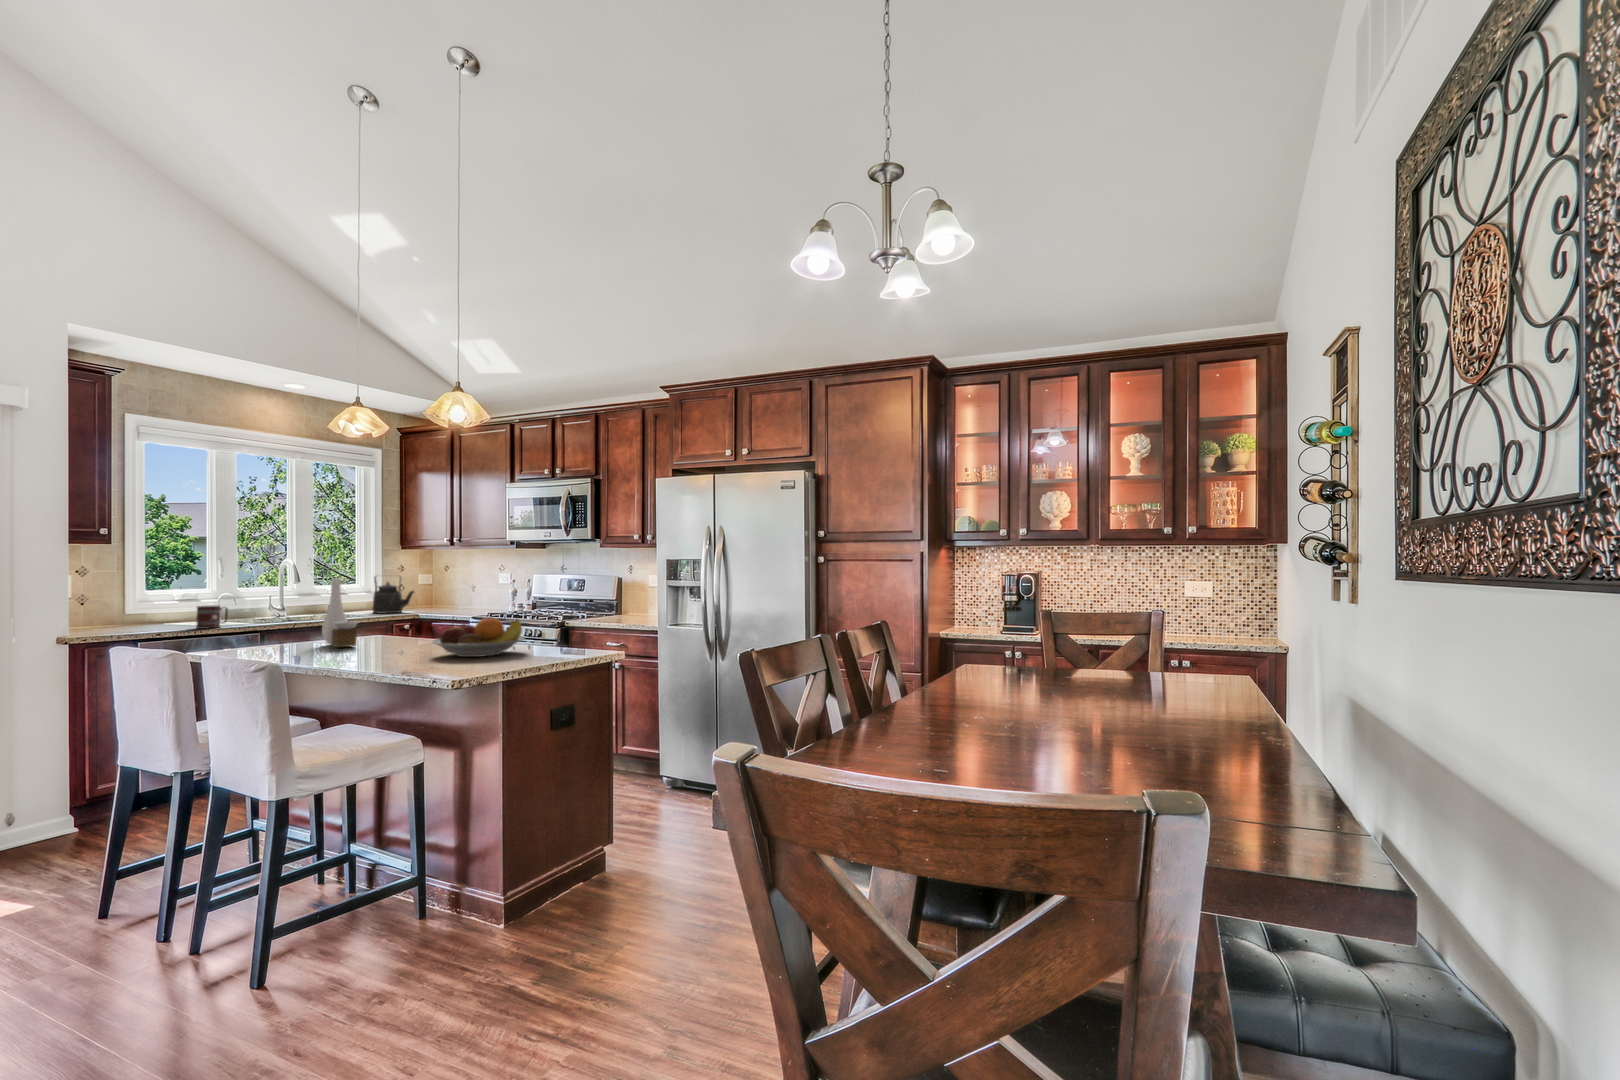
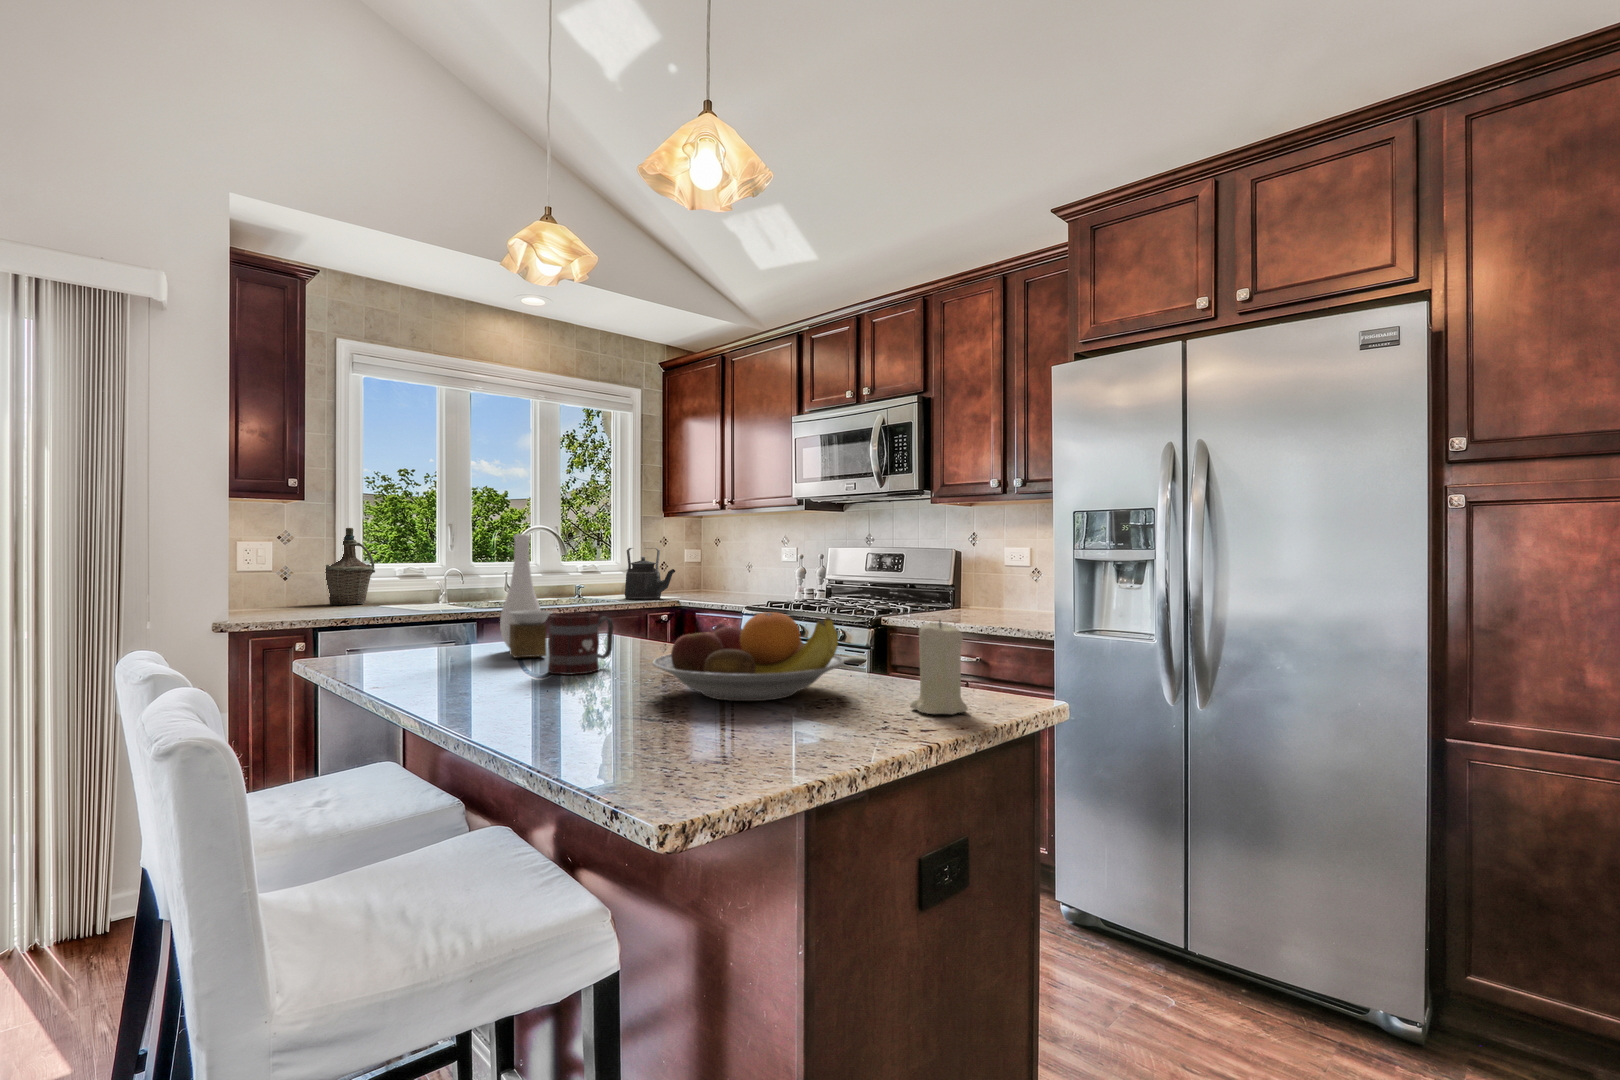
bottle: none [111,564,157,625] -> present [325,528,375,605]
mug: present [196,606,228,629] -> present [548,613,614,675]
candle: none [552,618,576,656] -> present [910,620,968,714]

